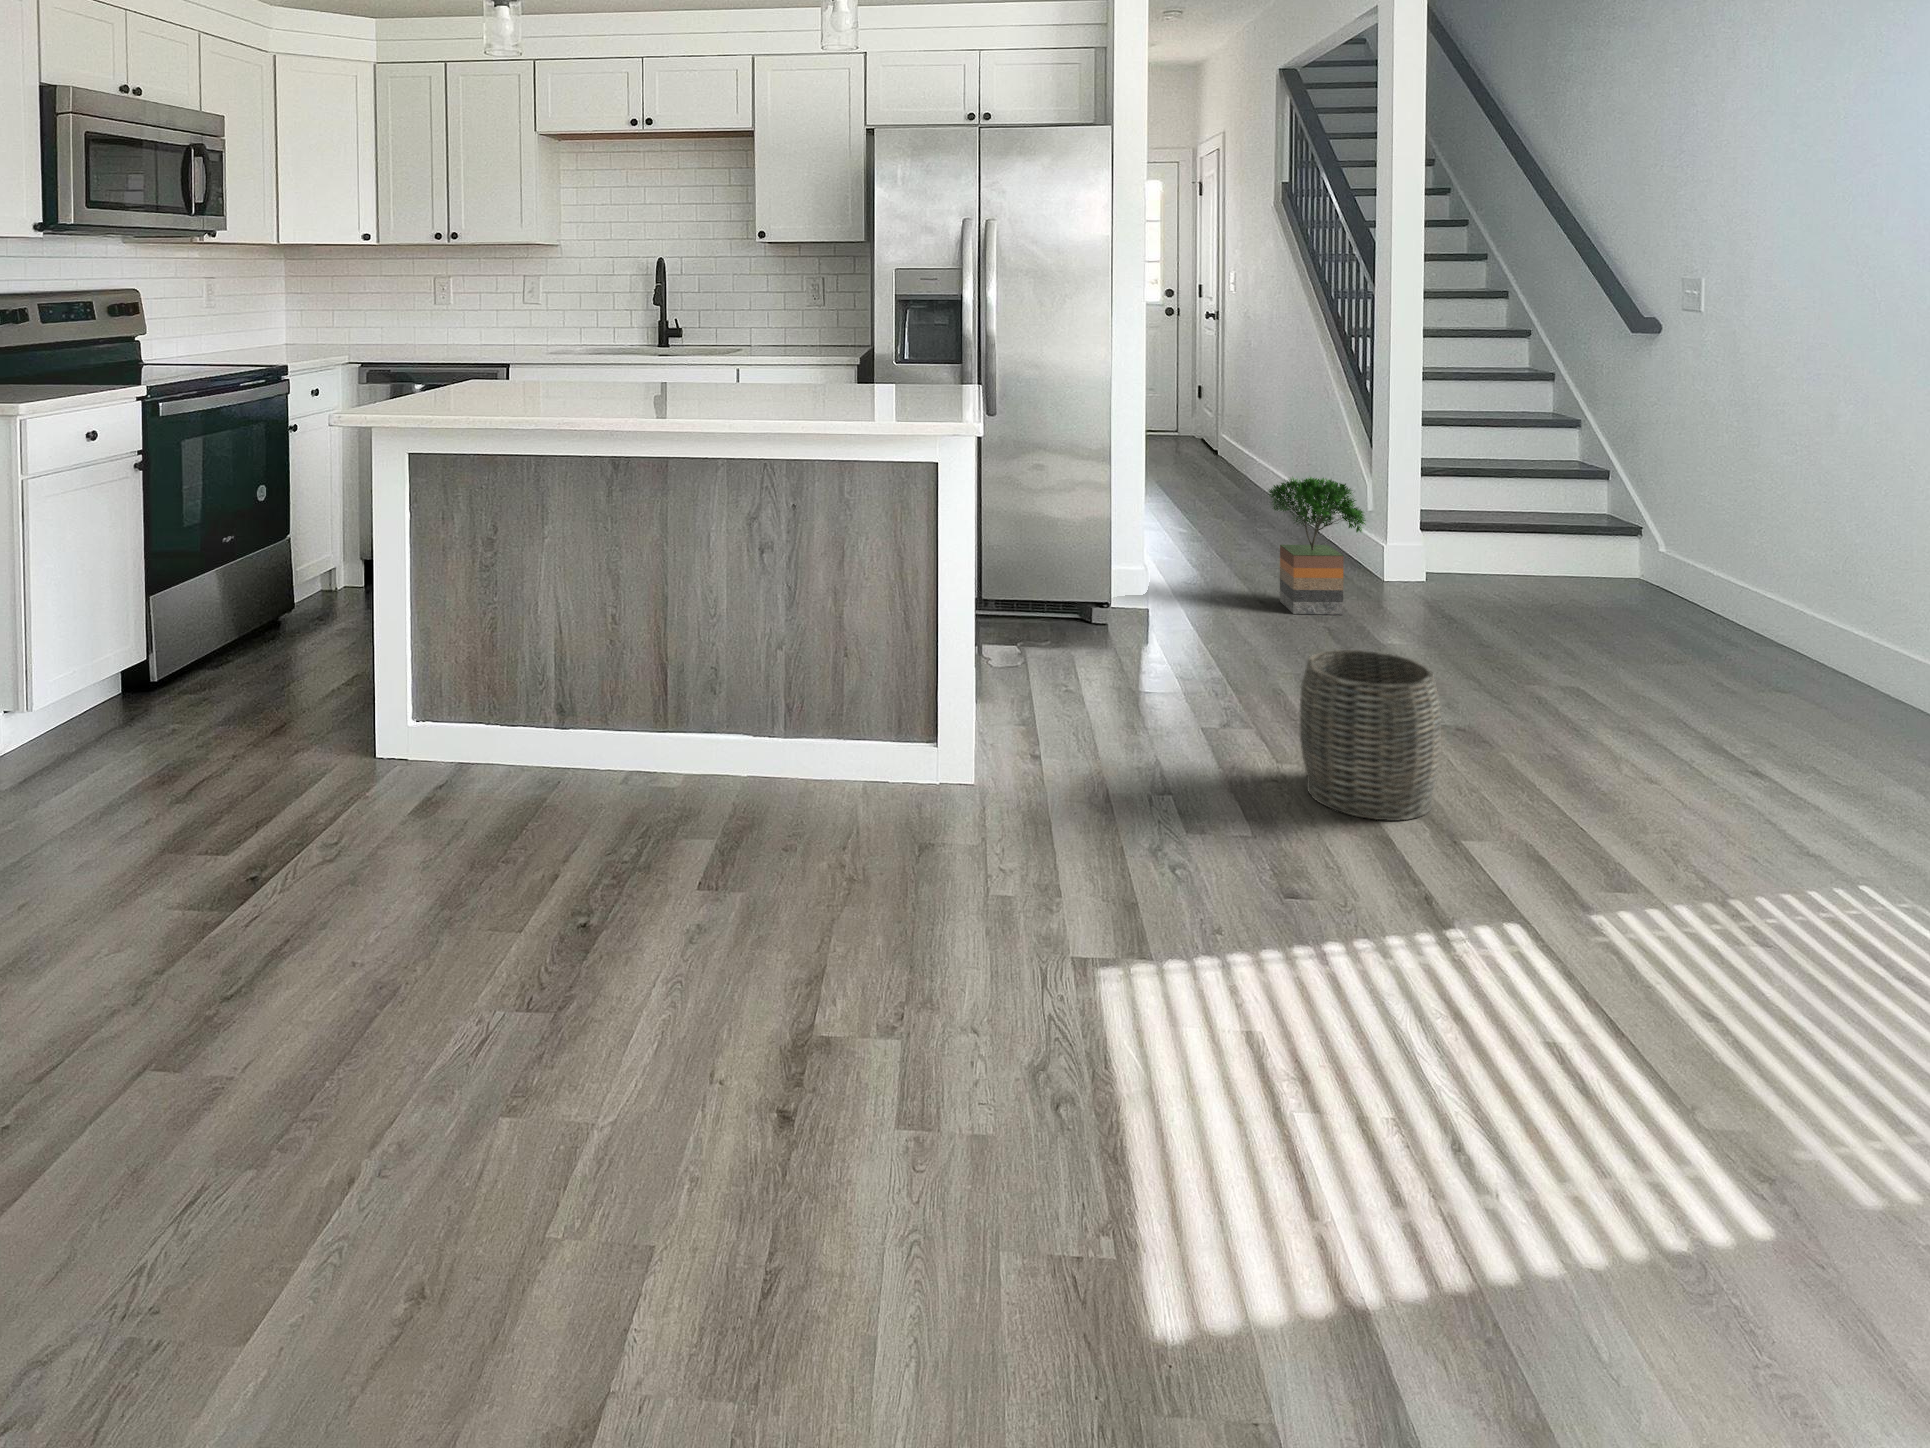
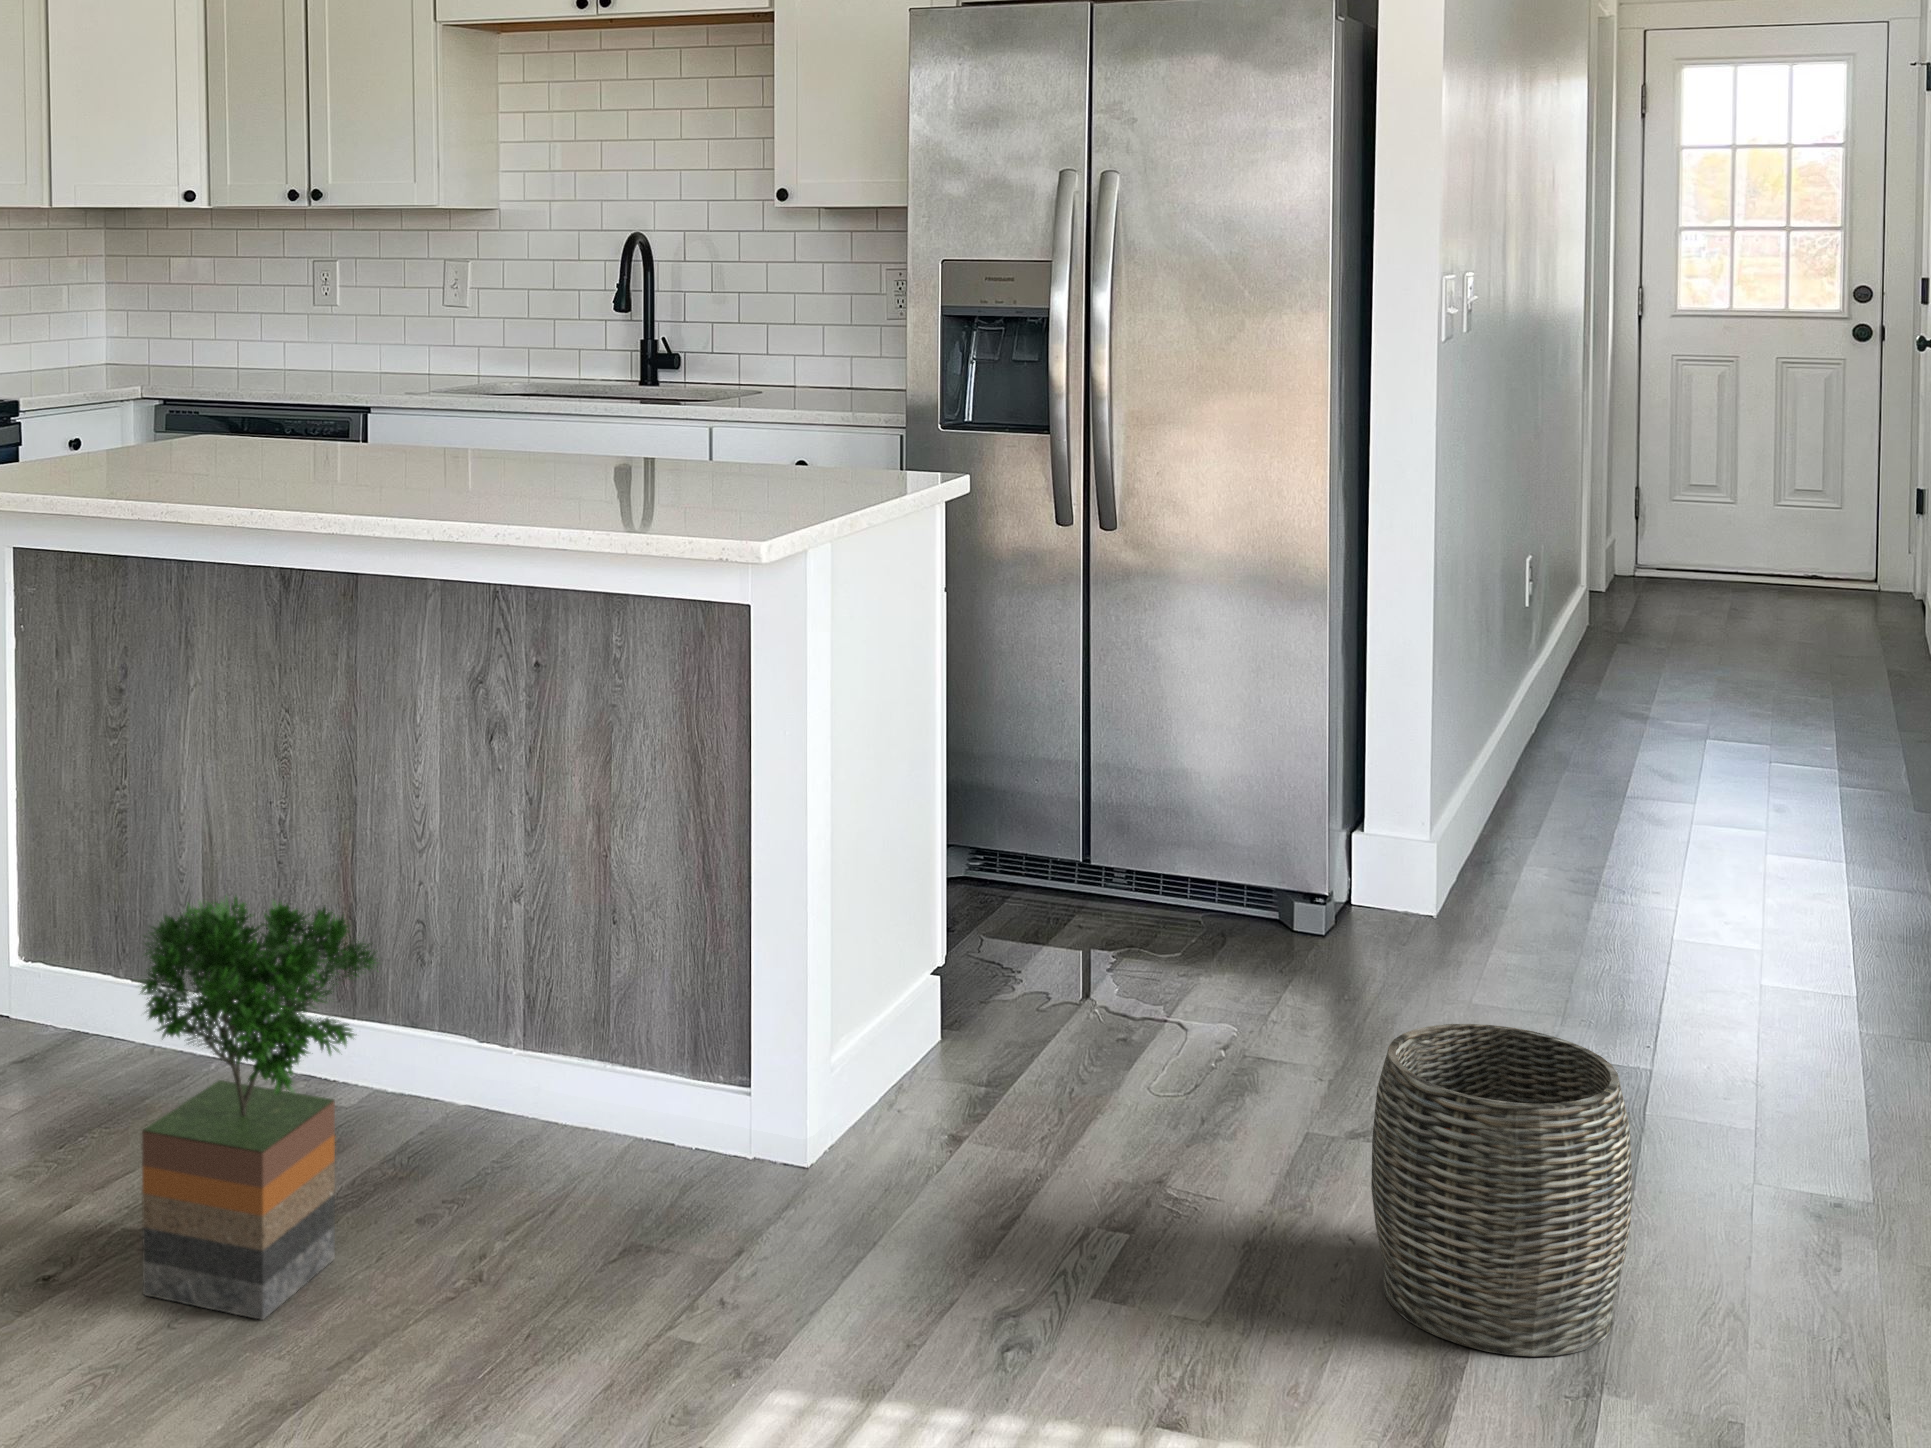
potted tree: present [1269,477,1366,615] -> present [138,897,376,1320]

